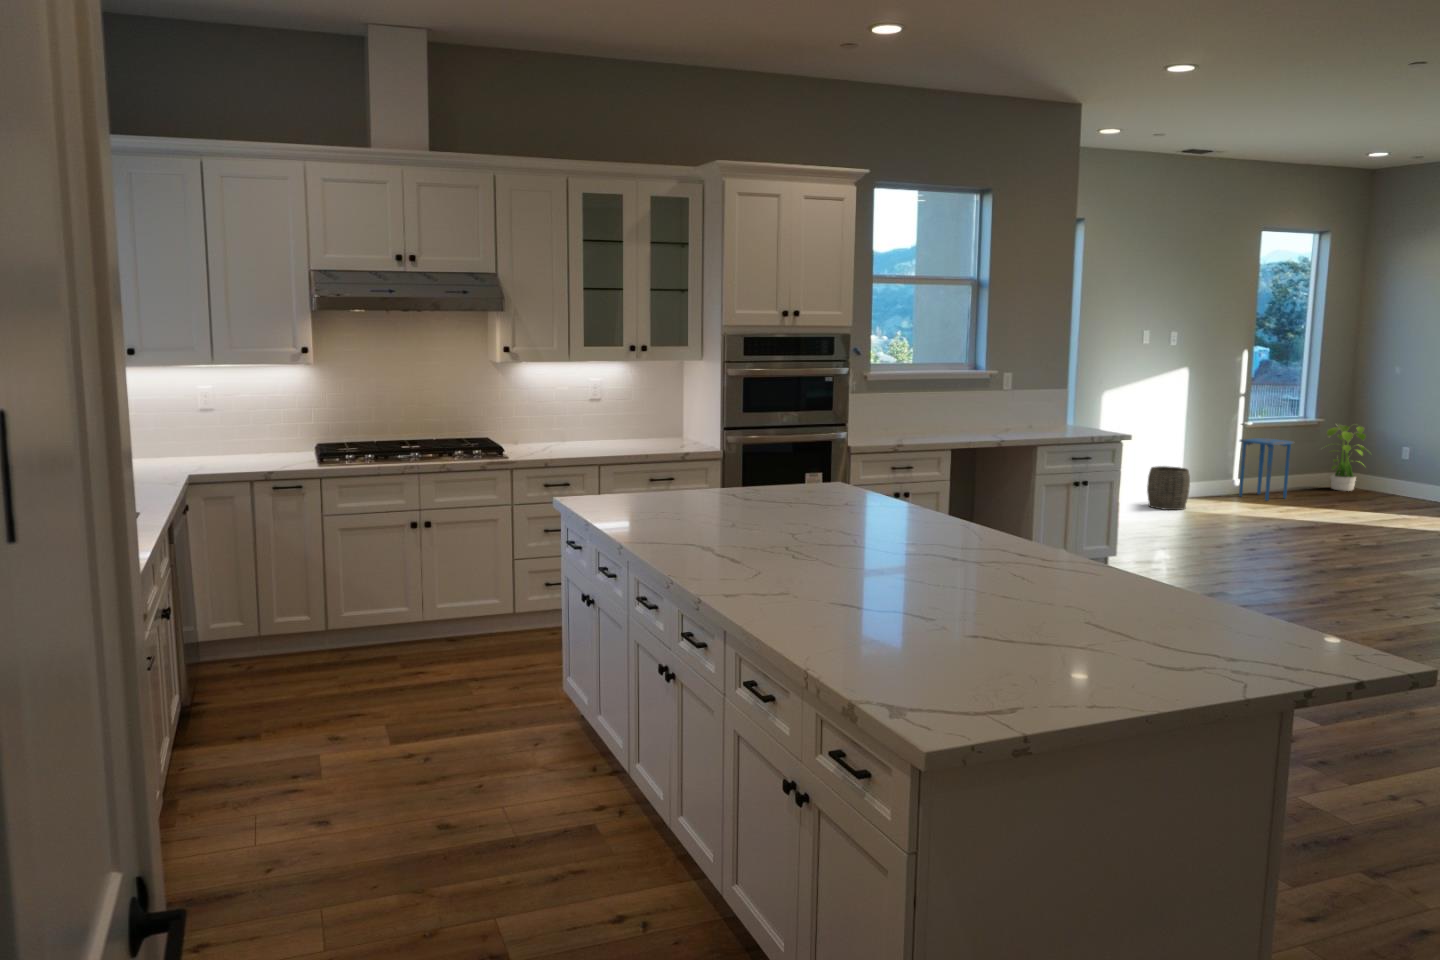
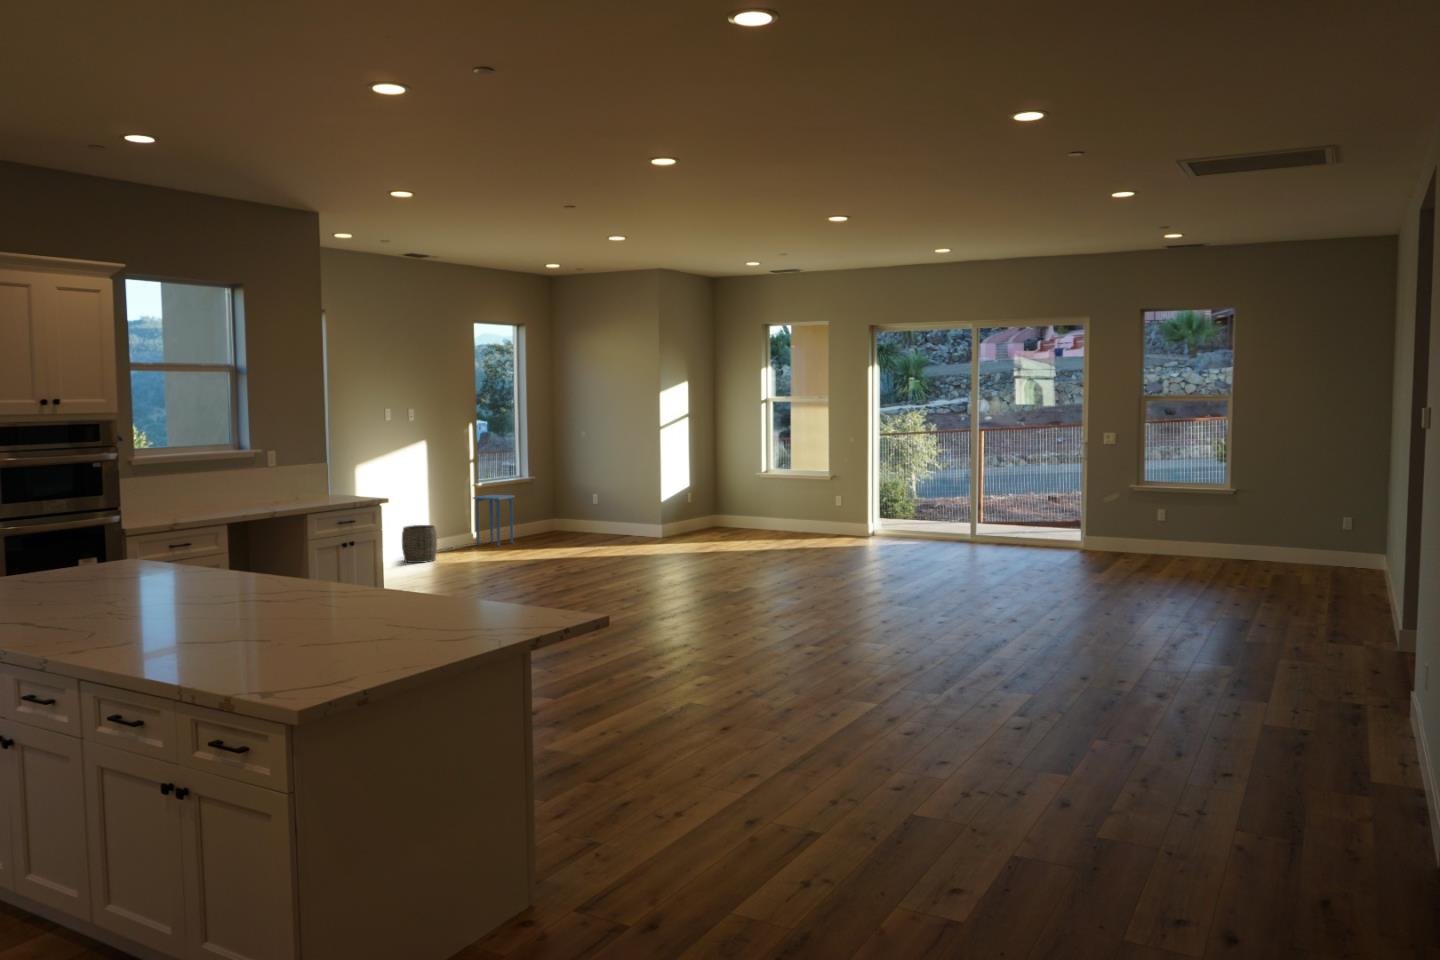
potted plant: present [1327,425,1366,491] -> none [534,478,571,533]

